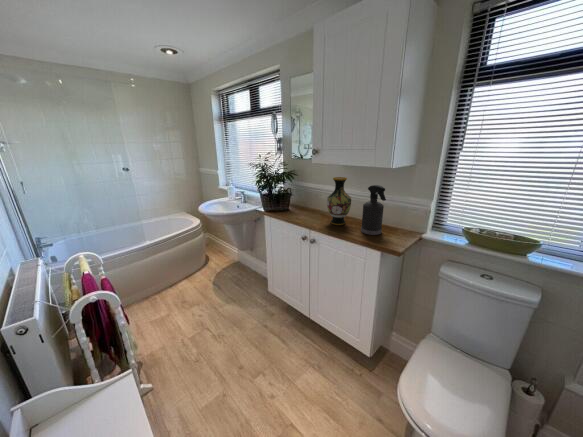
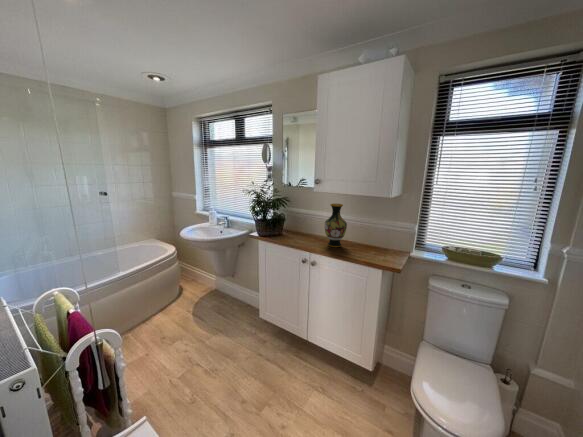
spray bottle: present [361,185,386,235] -> none [358,211,381,255]

